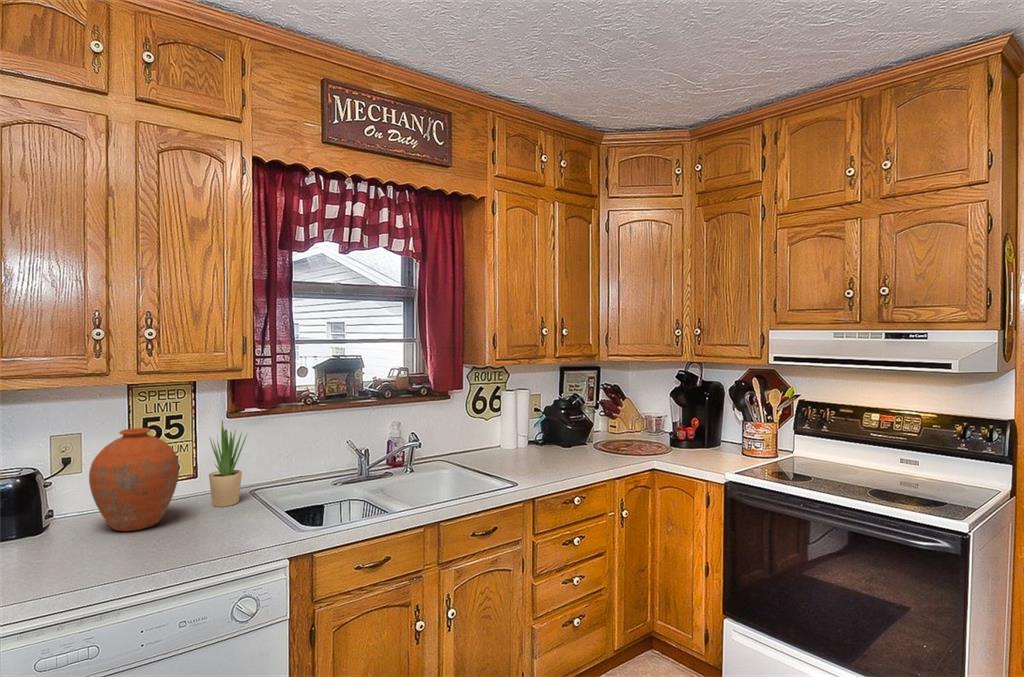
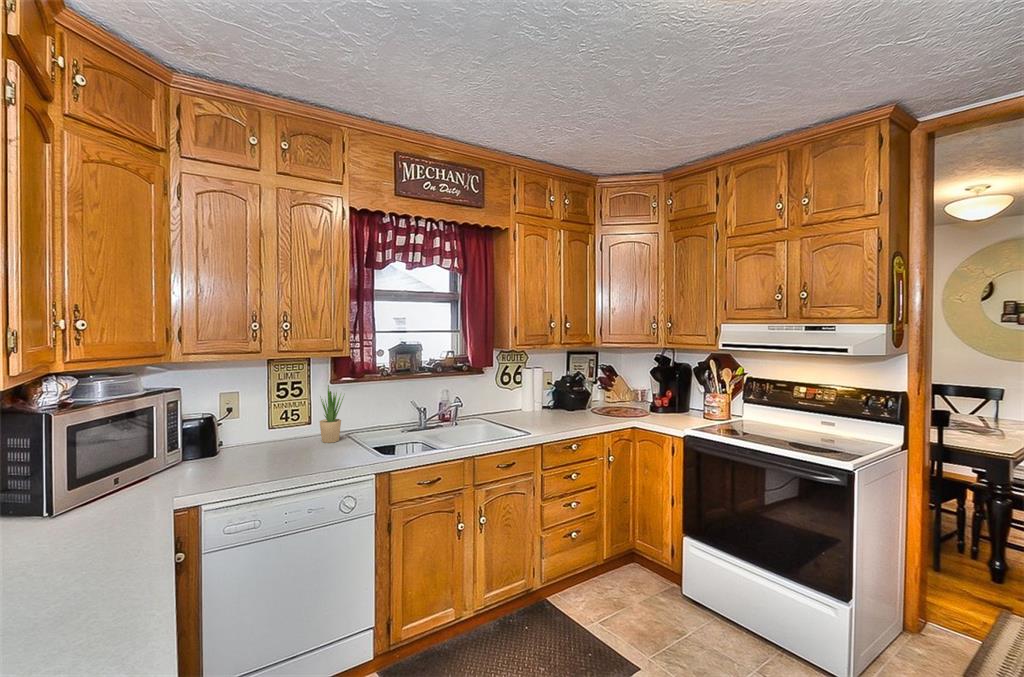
vase: present [89,428,179,531] -> none [246,388,301,455]

